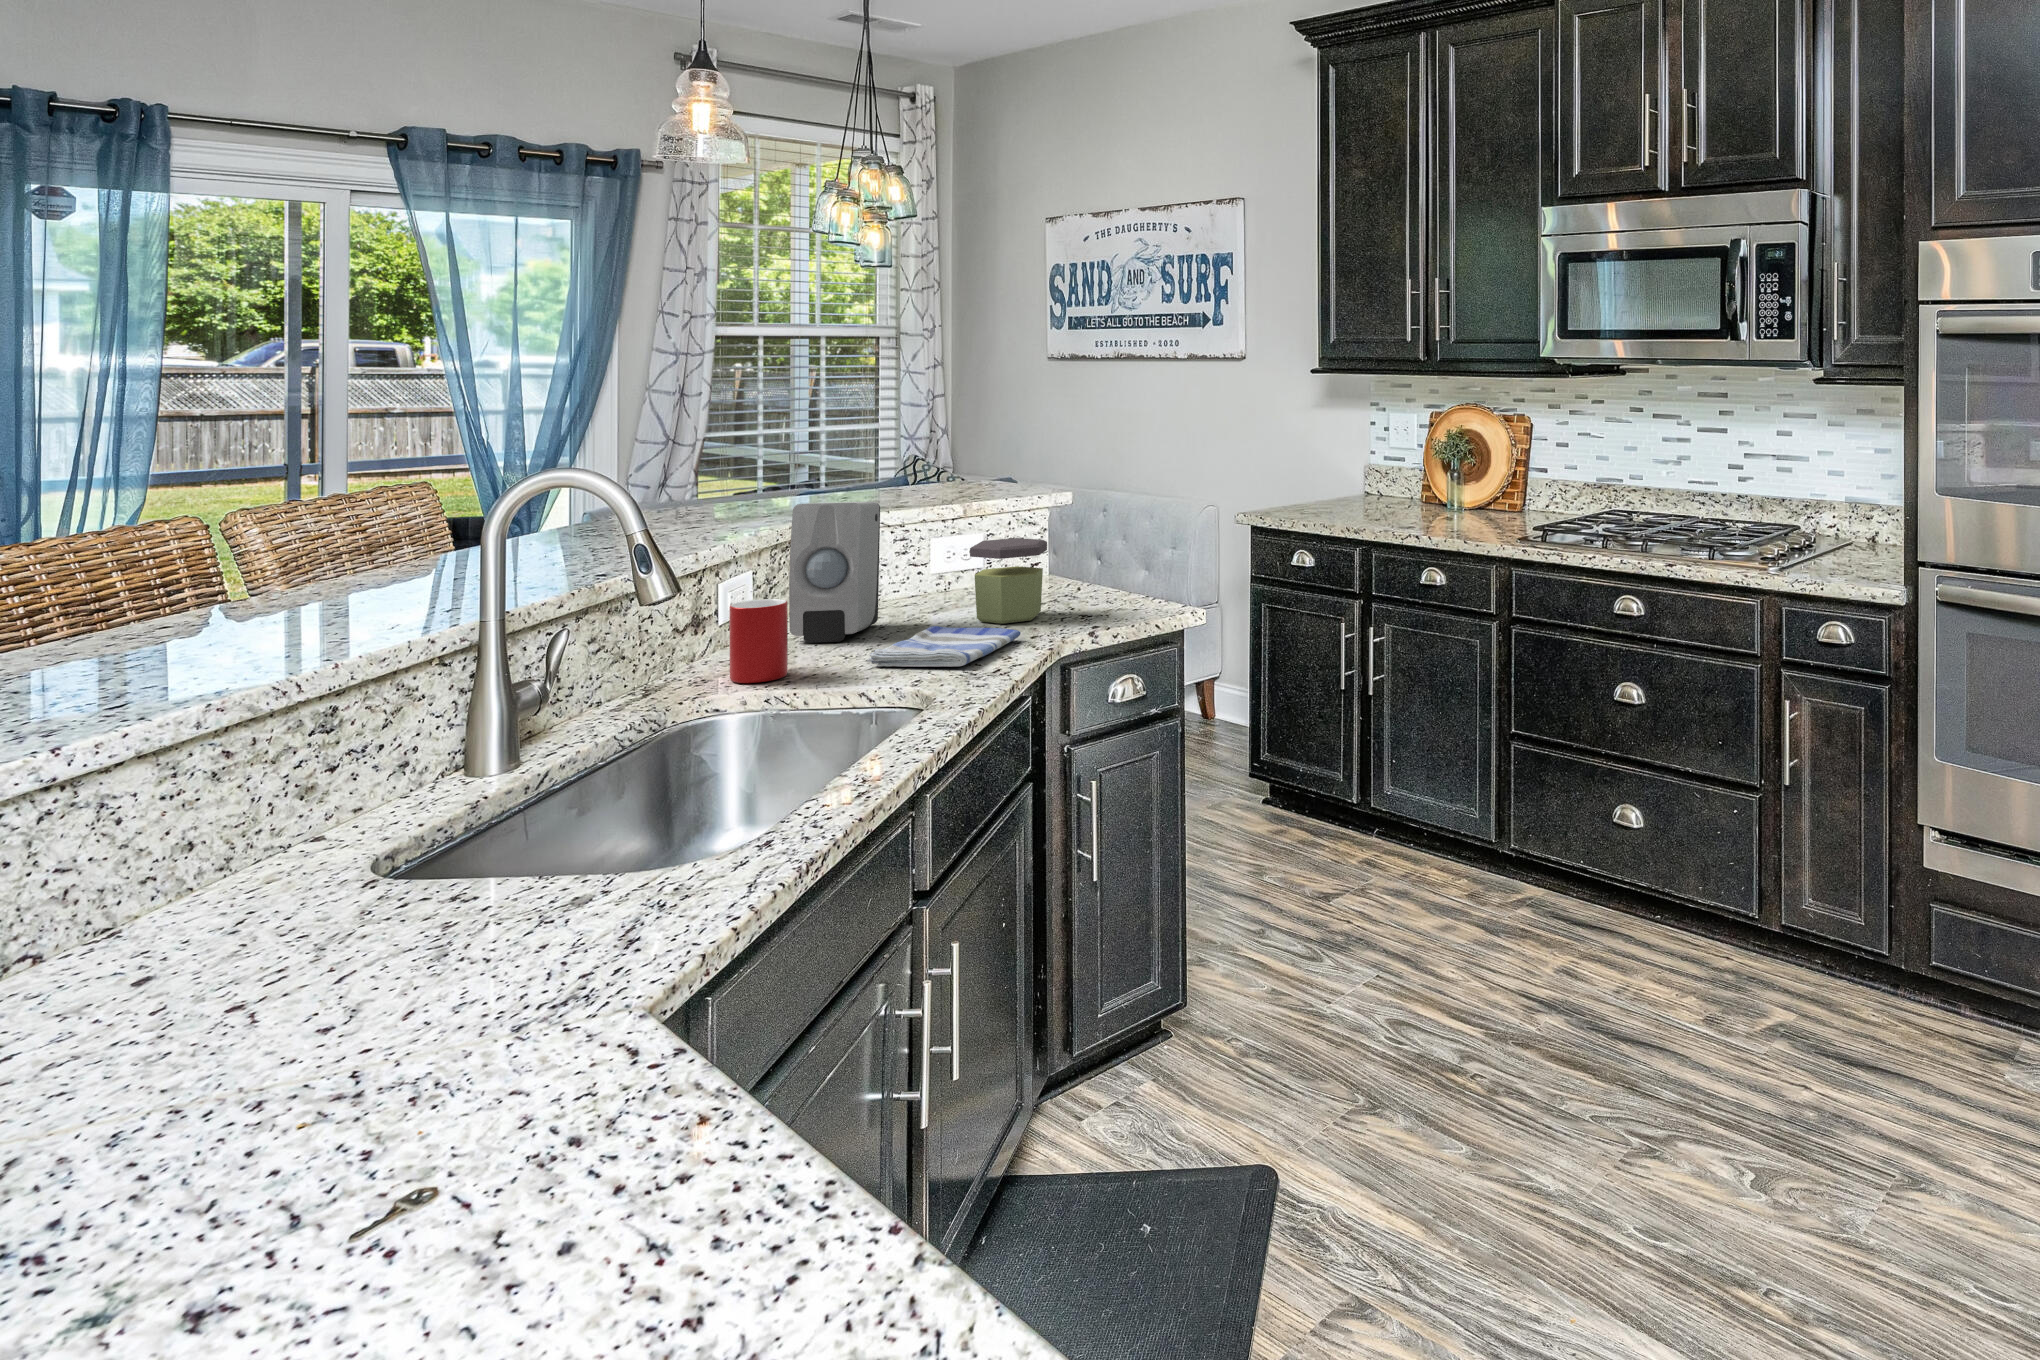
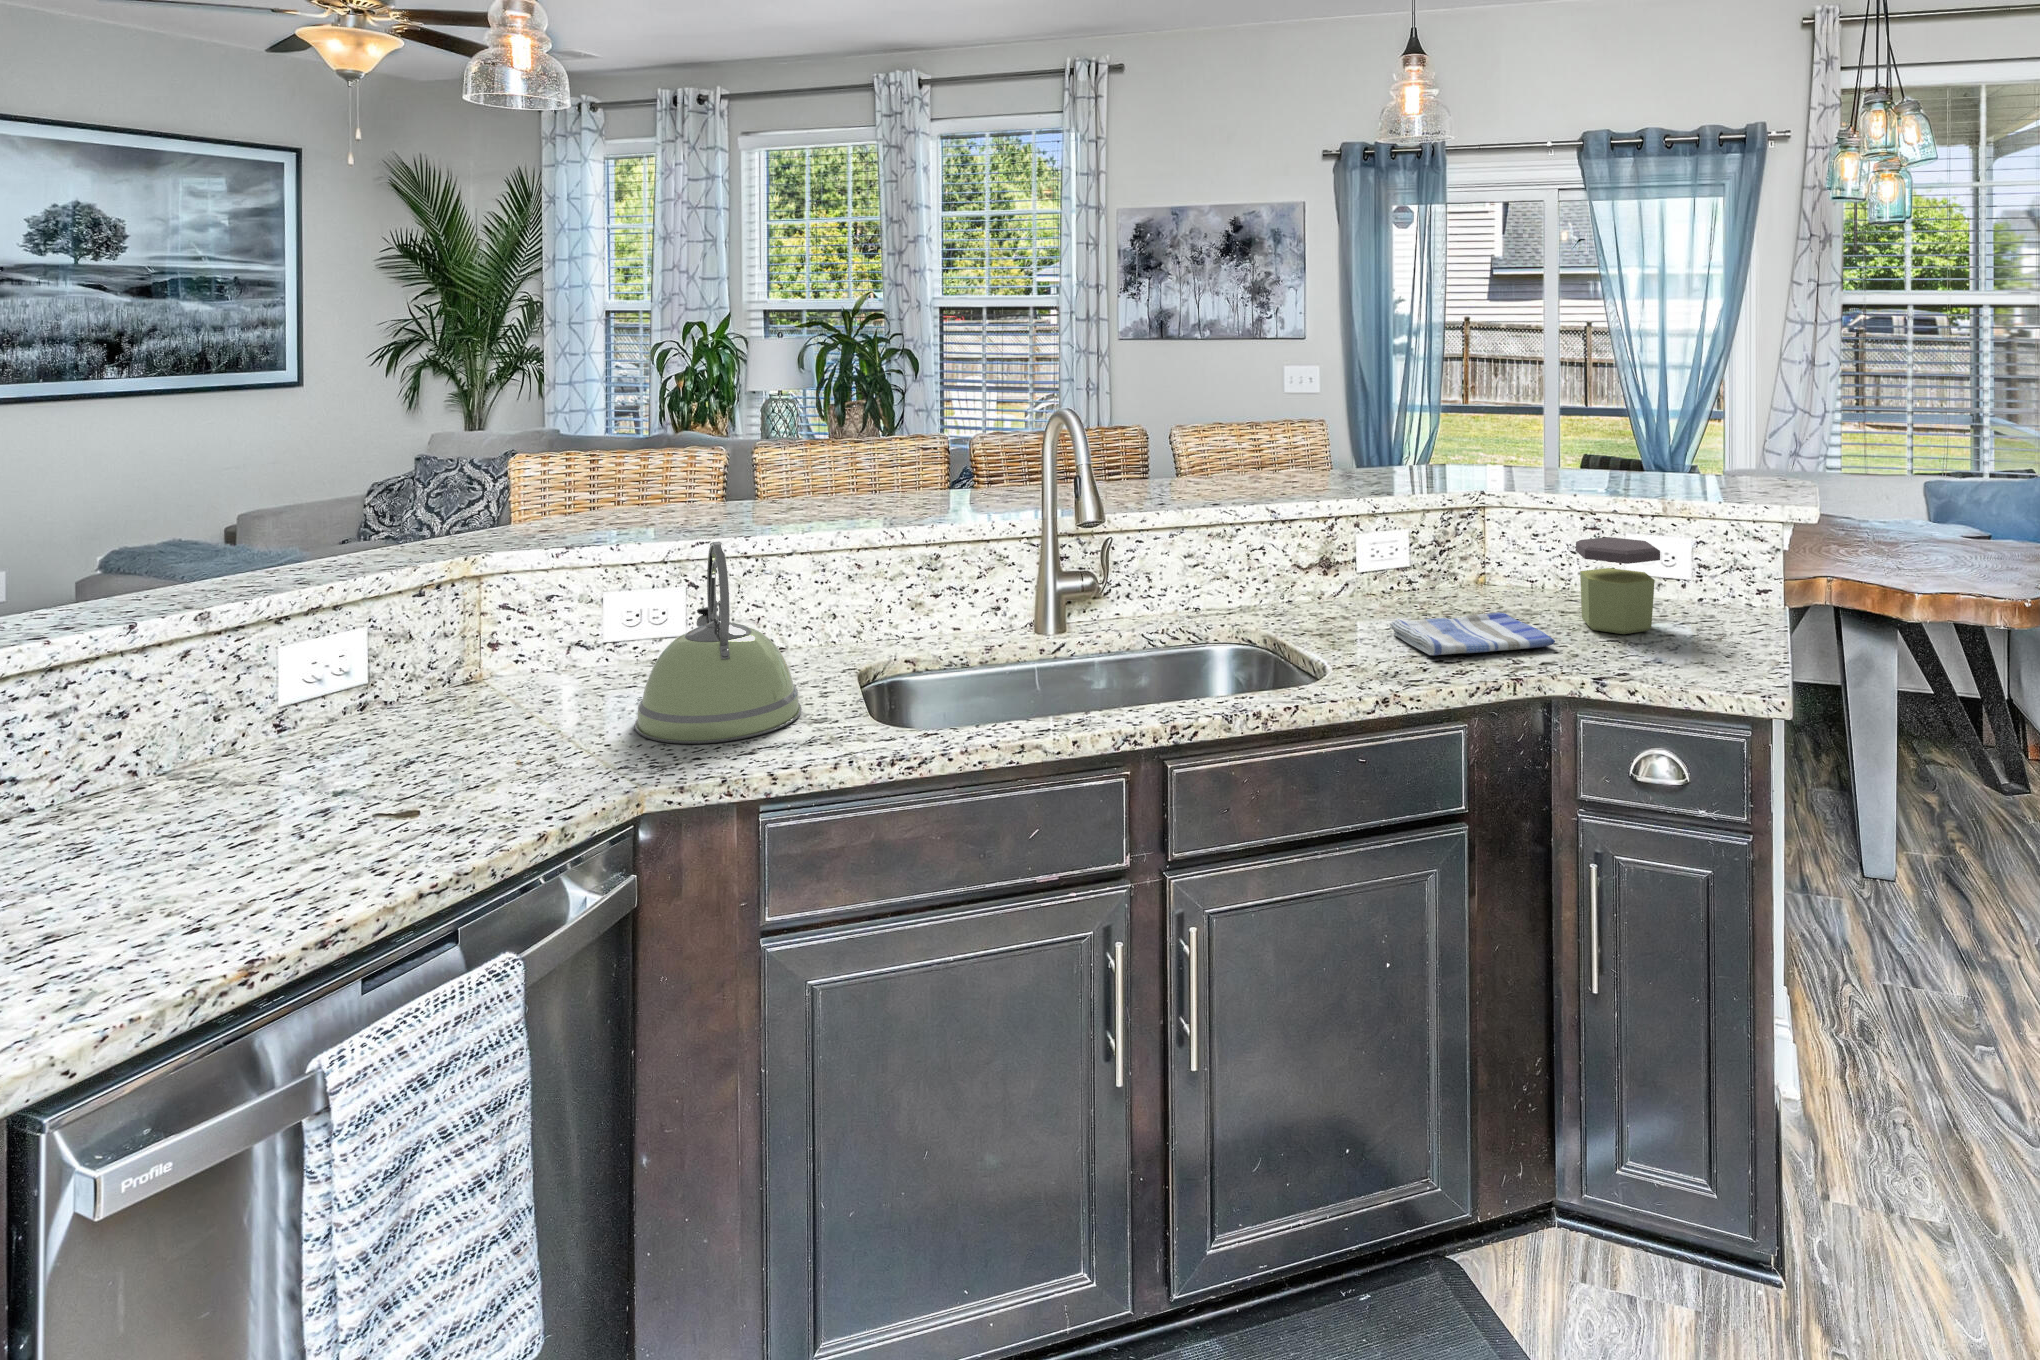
soap dispenser: present [789,502,880,643] -> none [1414,472,1522,606]
cup: present [730,599,788,683] -> none [1295,549,1353,623]
kettle: none [221,678,566,1032] -> present [635,542,801,744]

